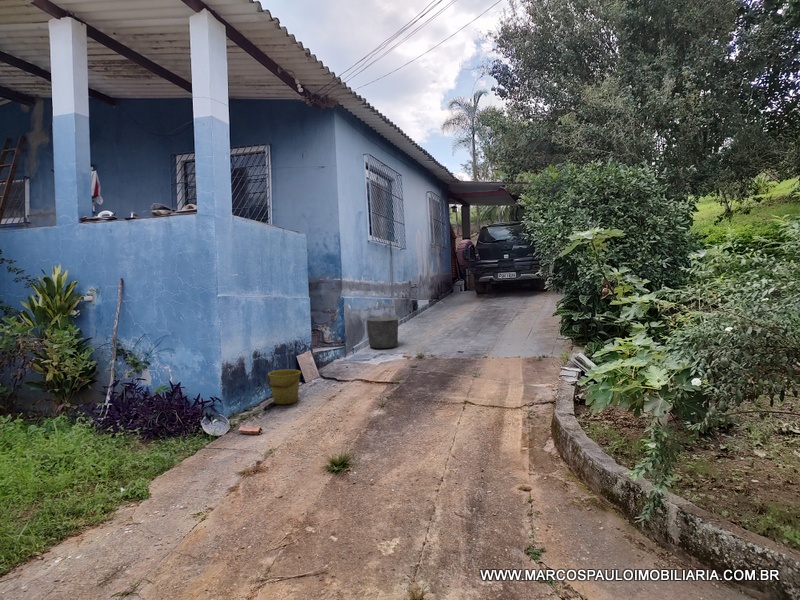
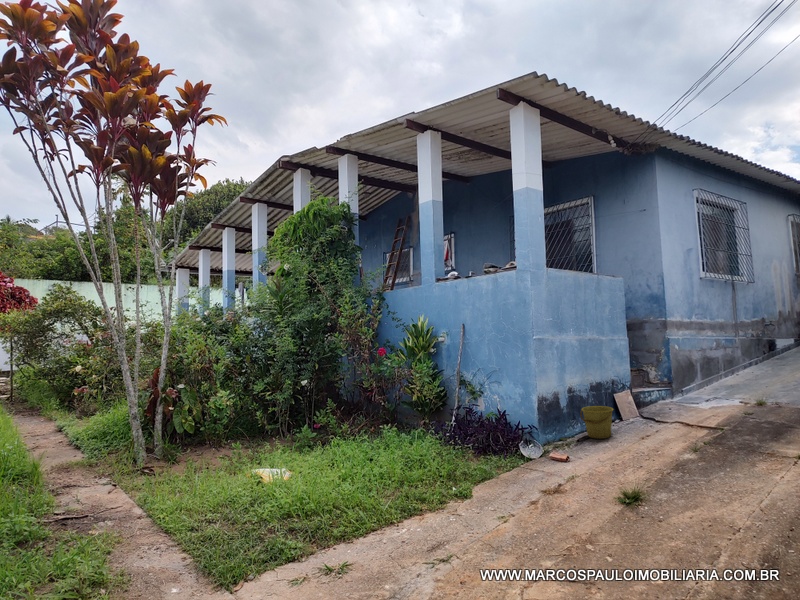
planter: present [367,318,398,348] -> none [699,359,738,392]

